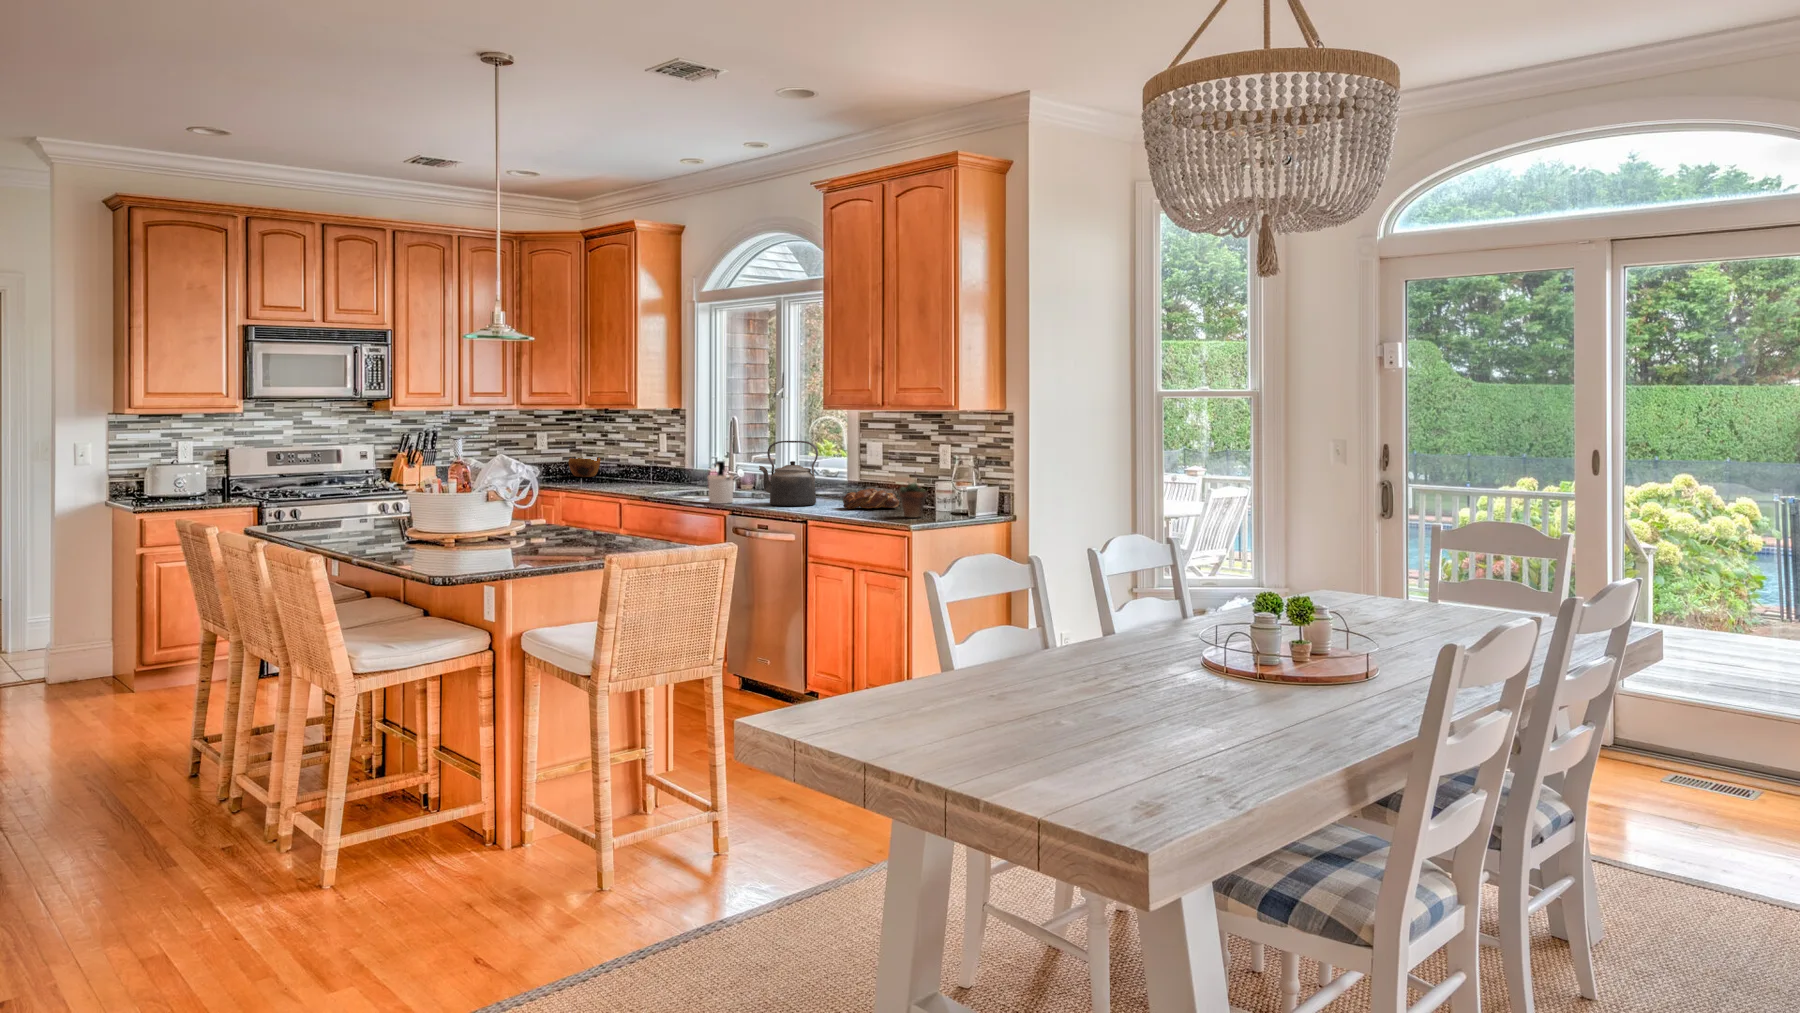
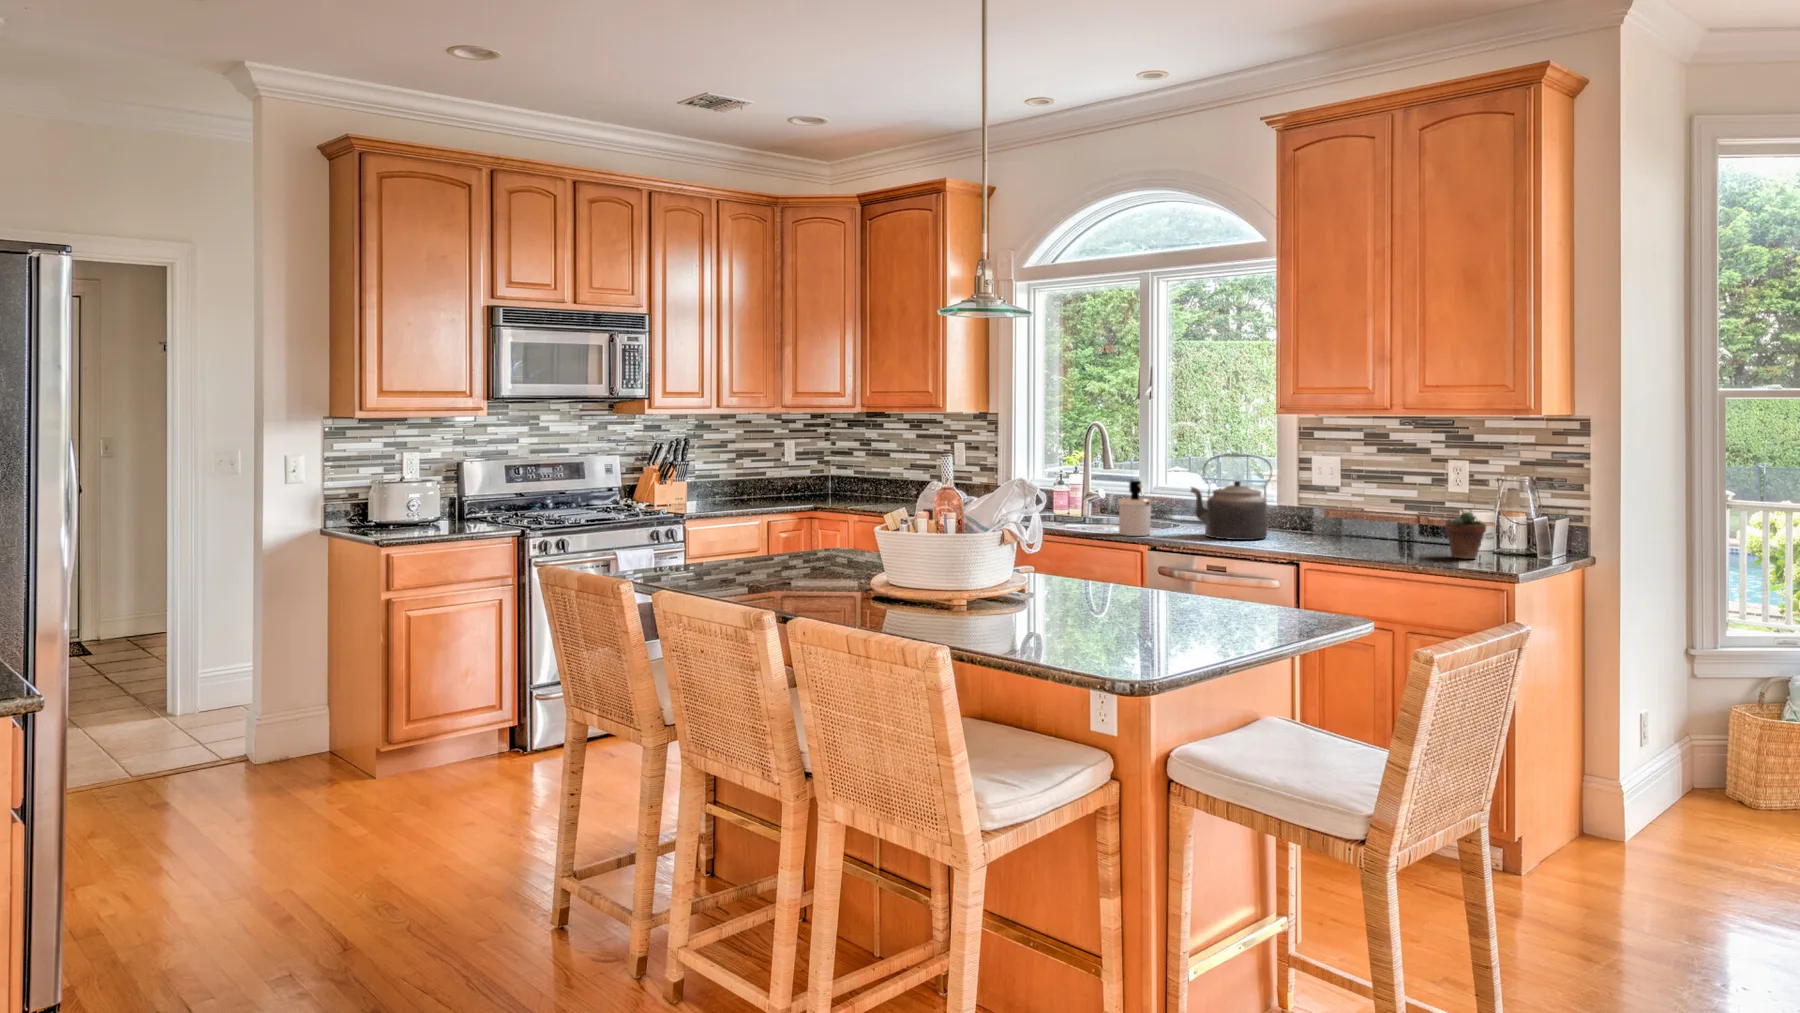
wooden bowl: present [568,458,601,477] -> none [822,467,862,496]
bread loaf: present [843,488,899,509] -> none [1320,517,1398,545]

